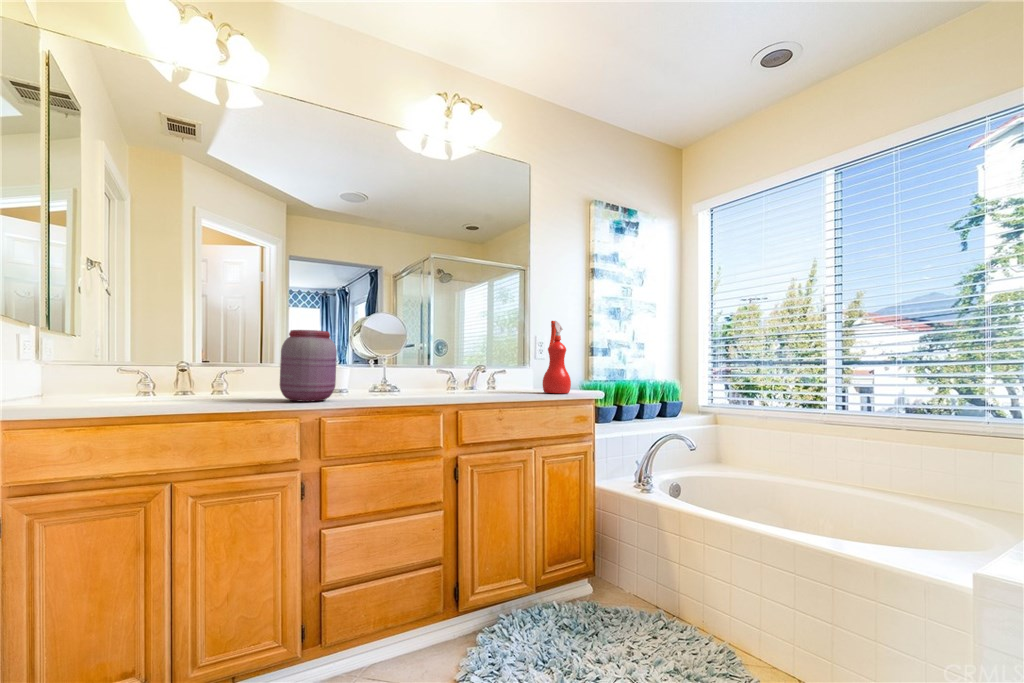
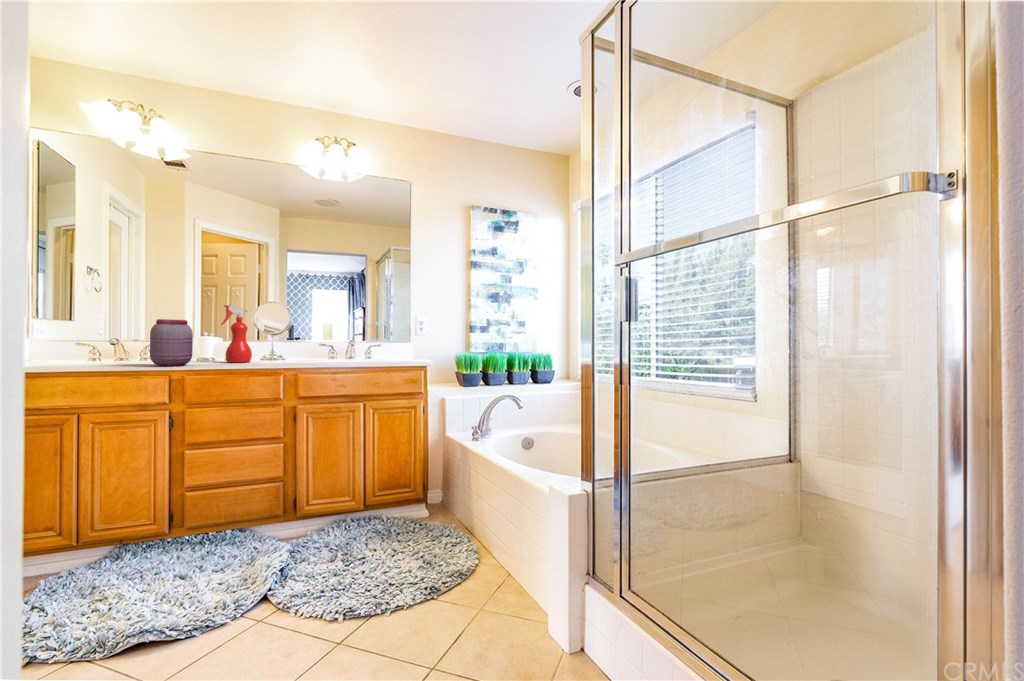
spray bottle: present [543,321,571,393] -> present [221,305,252,363]

